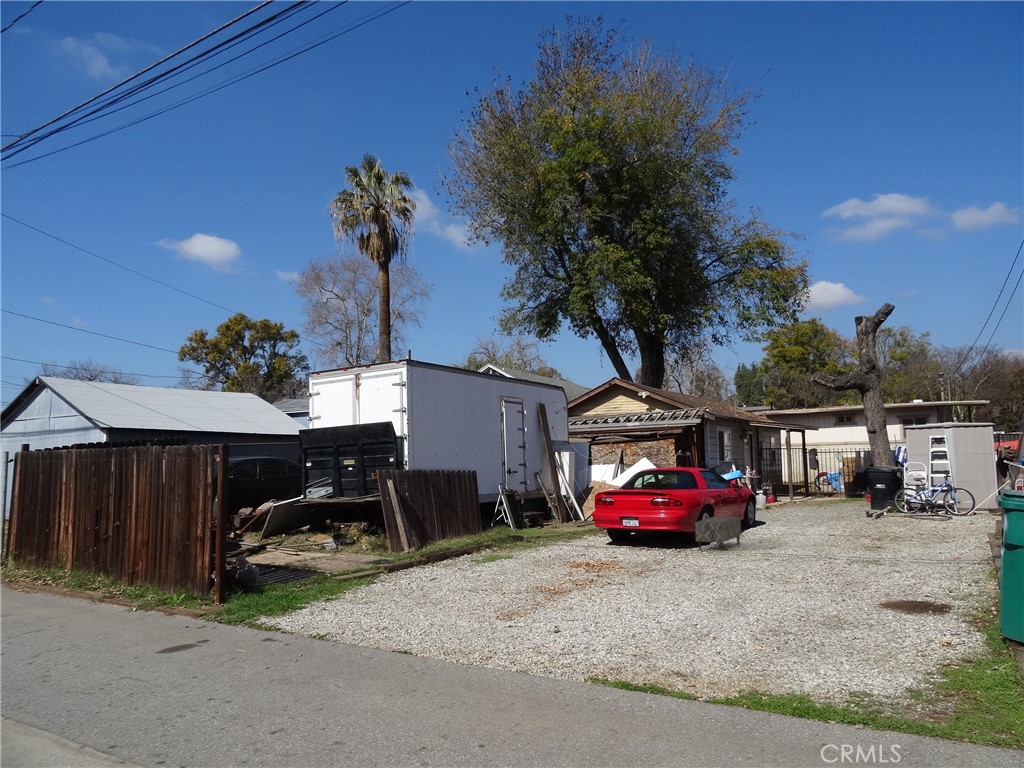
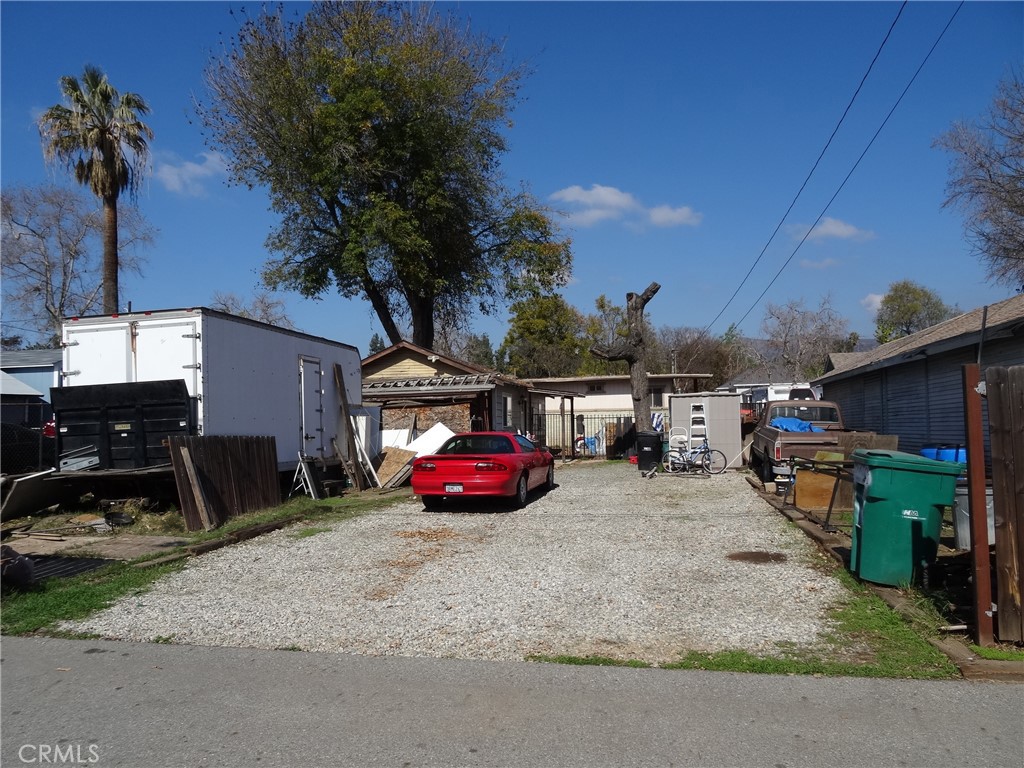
bench: present [695,517,741,551] -> none [527,482,568,517]

